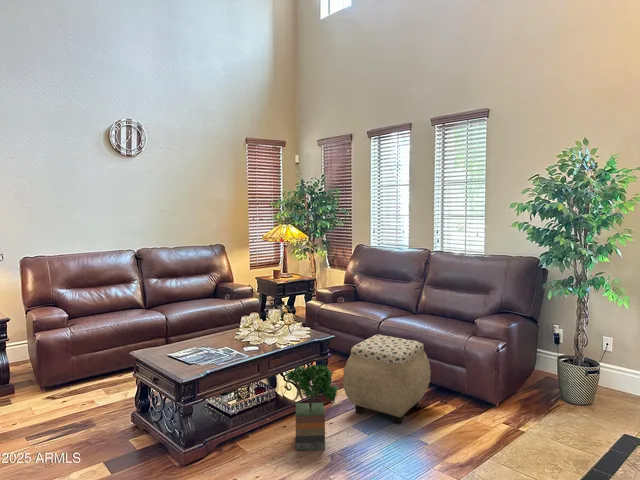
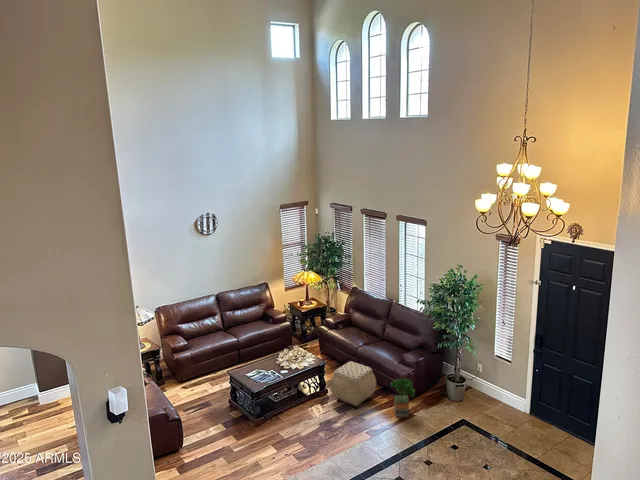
potted tree: present [286,364,338,450] -> present [391,379,415,417]

